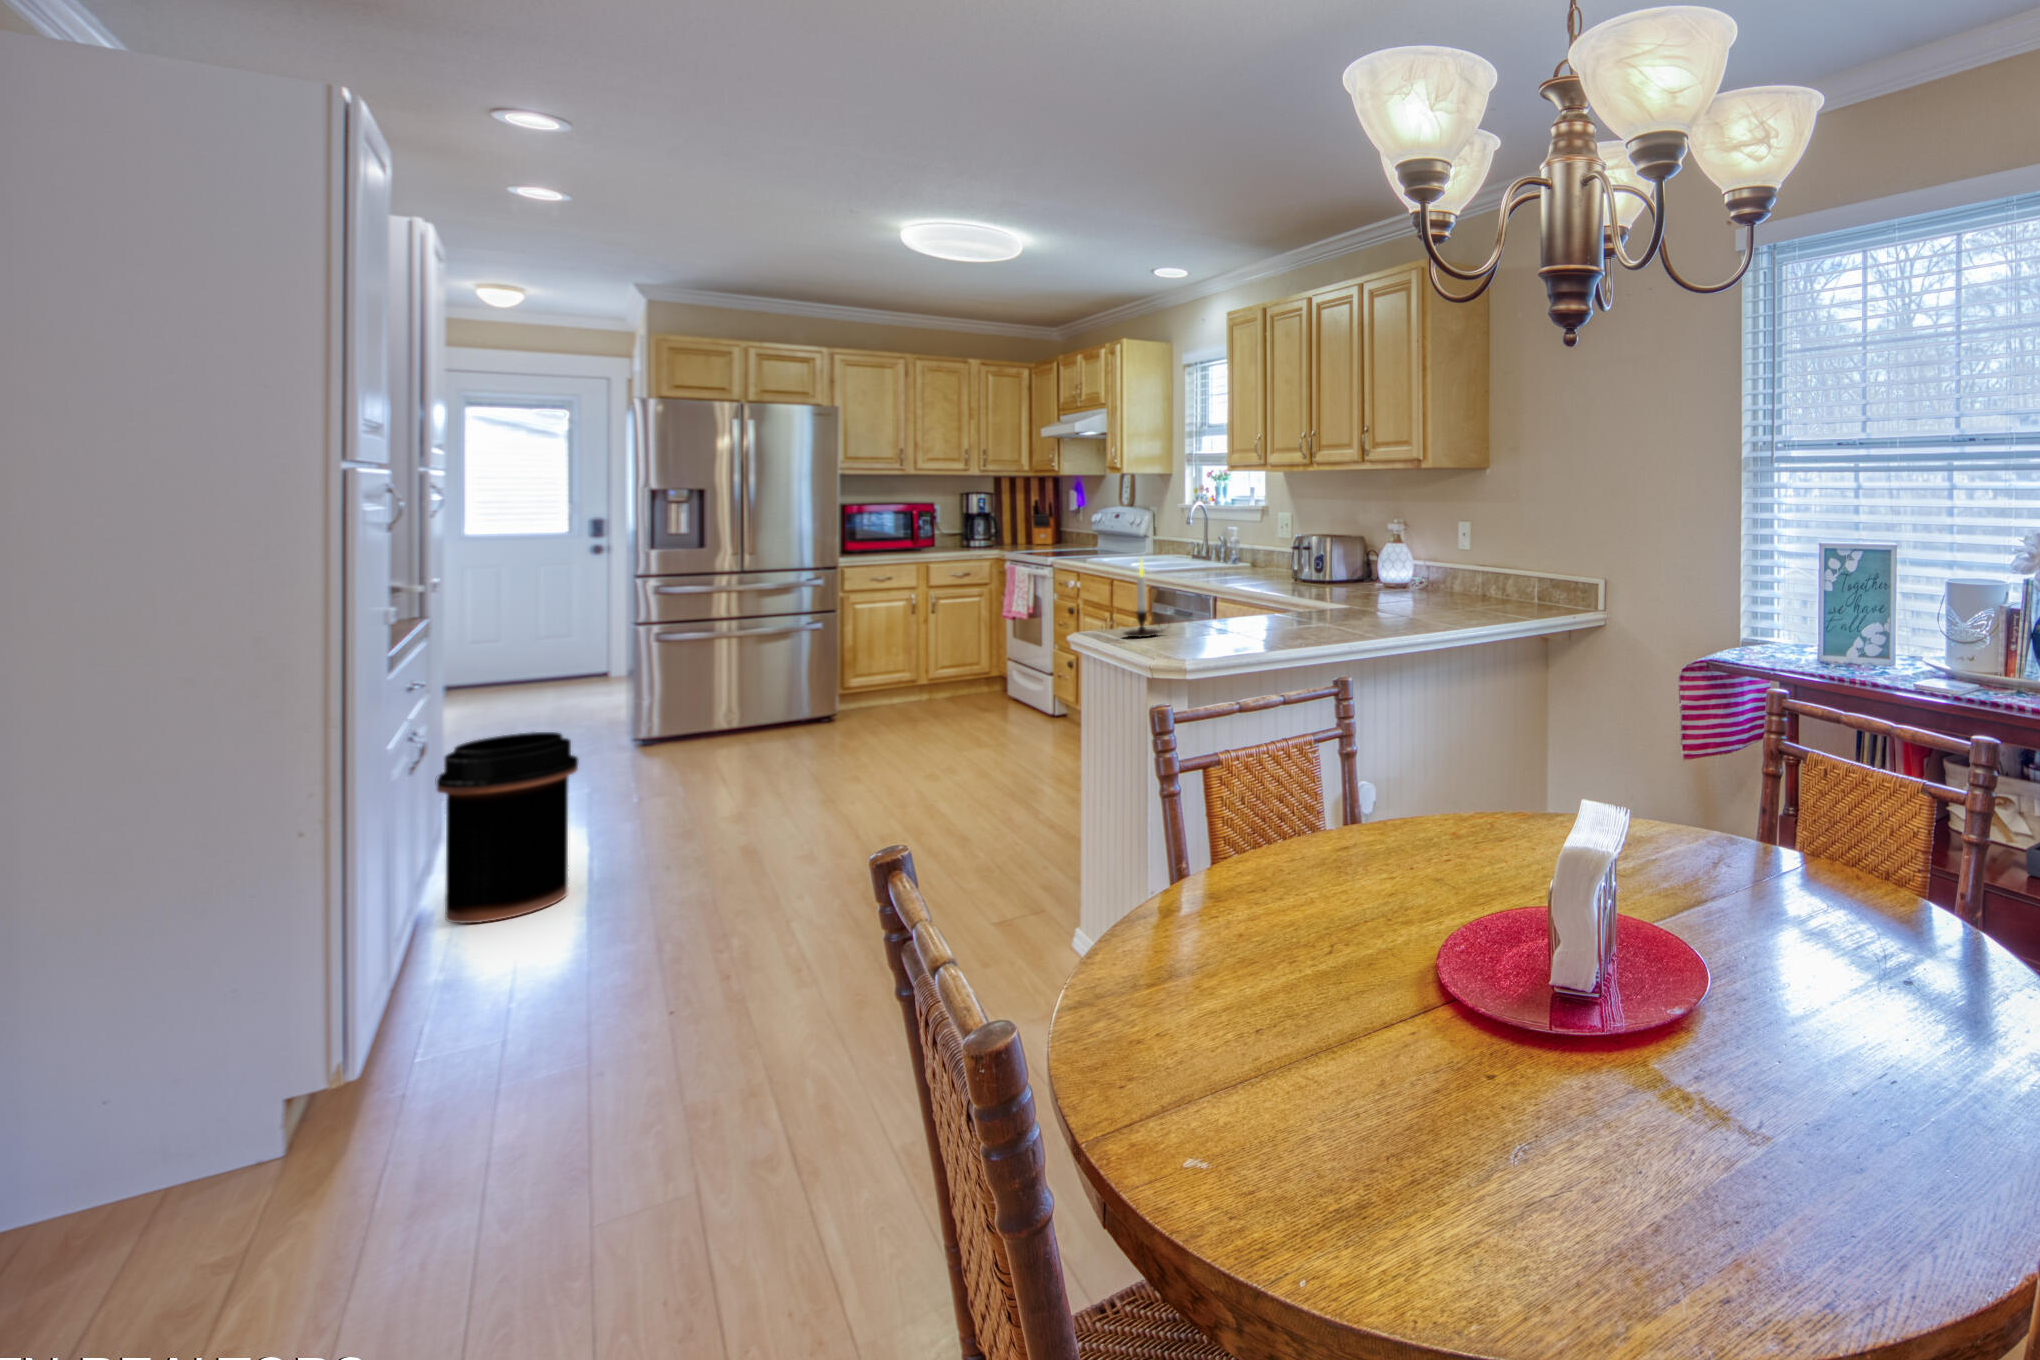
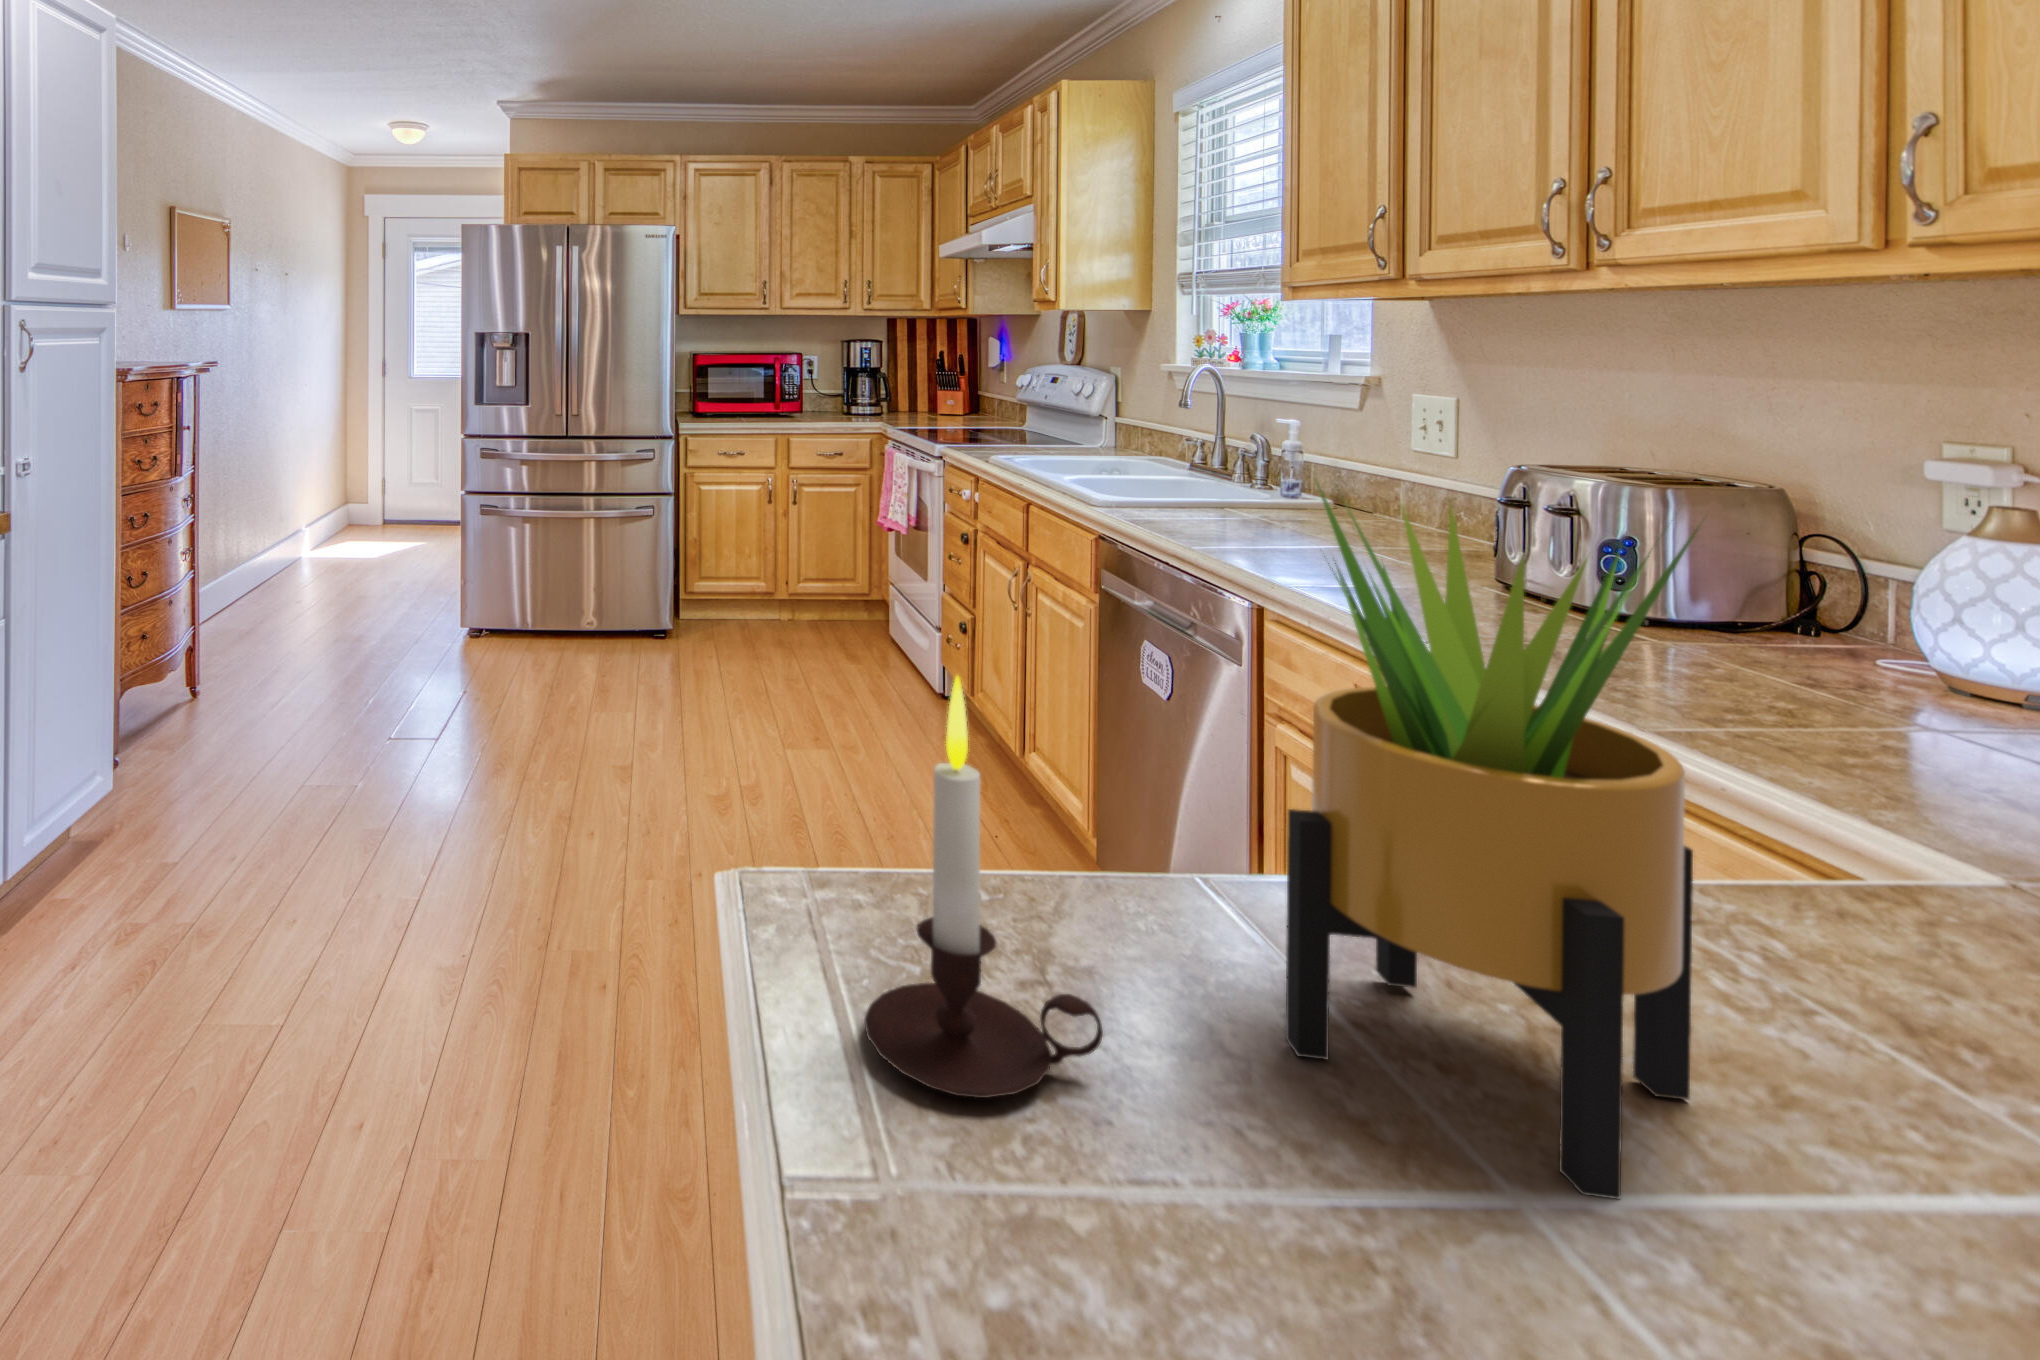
potted plant: none [1203,516,1267,630] -> present [1286,483,1699,1199]
trash can: present [436,732,578,923] -> none [54,667,214,944]

